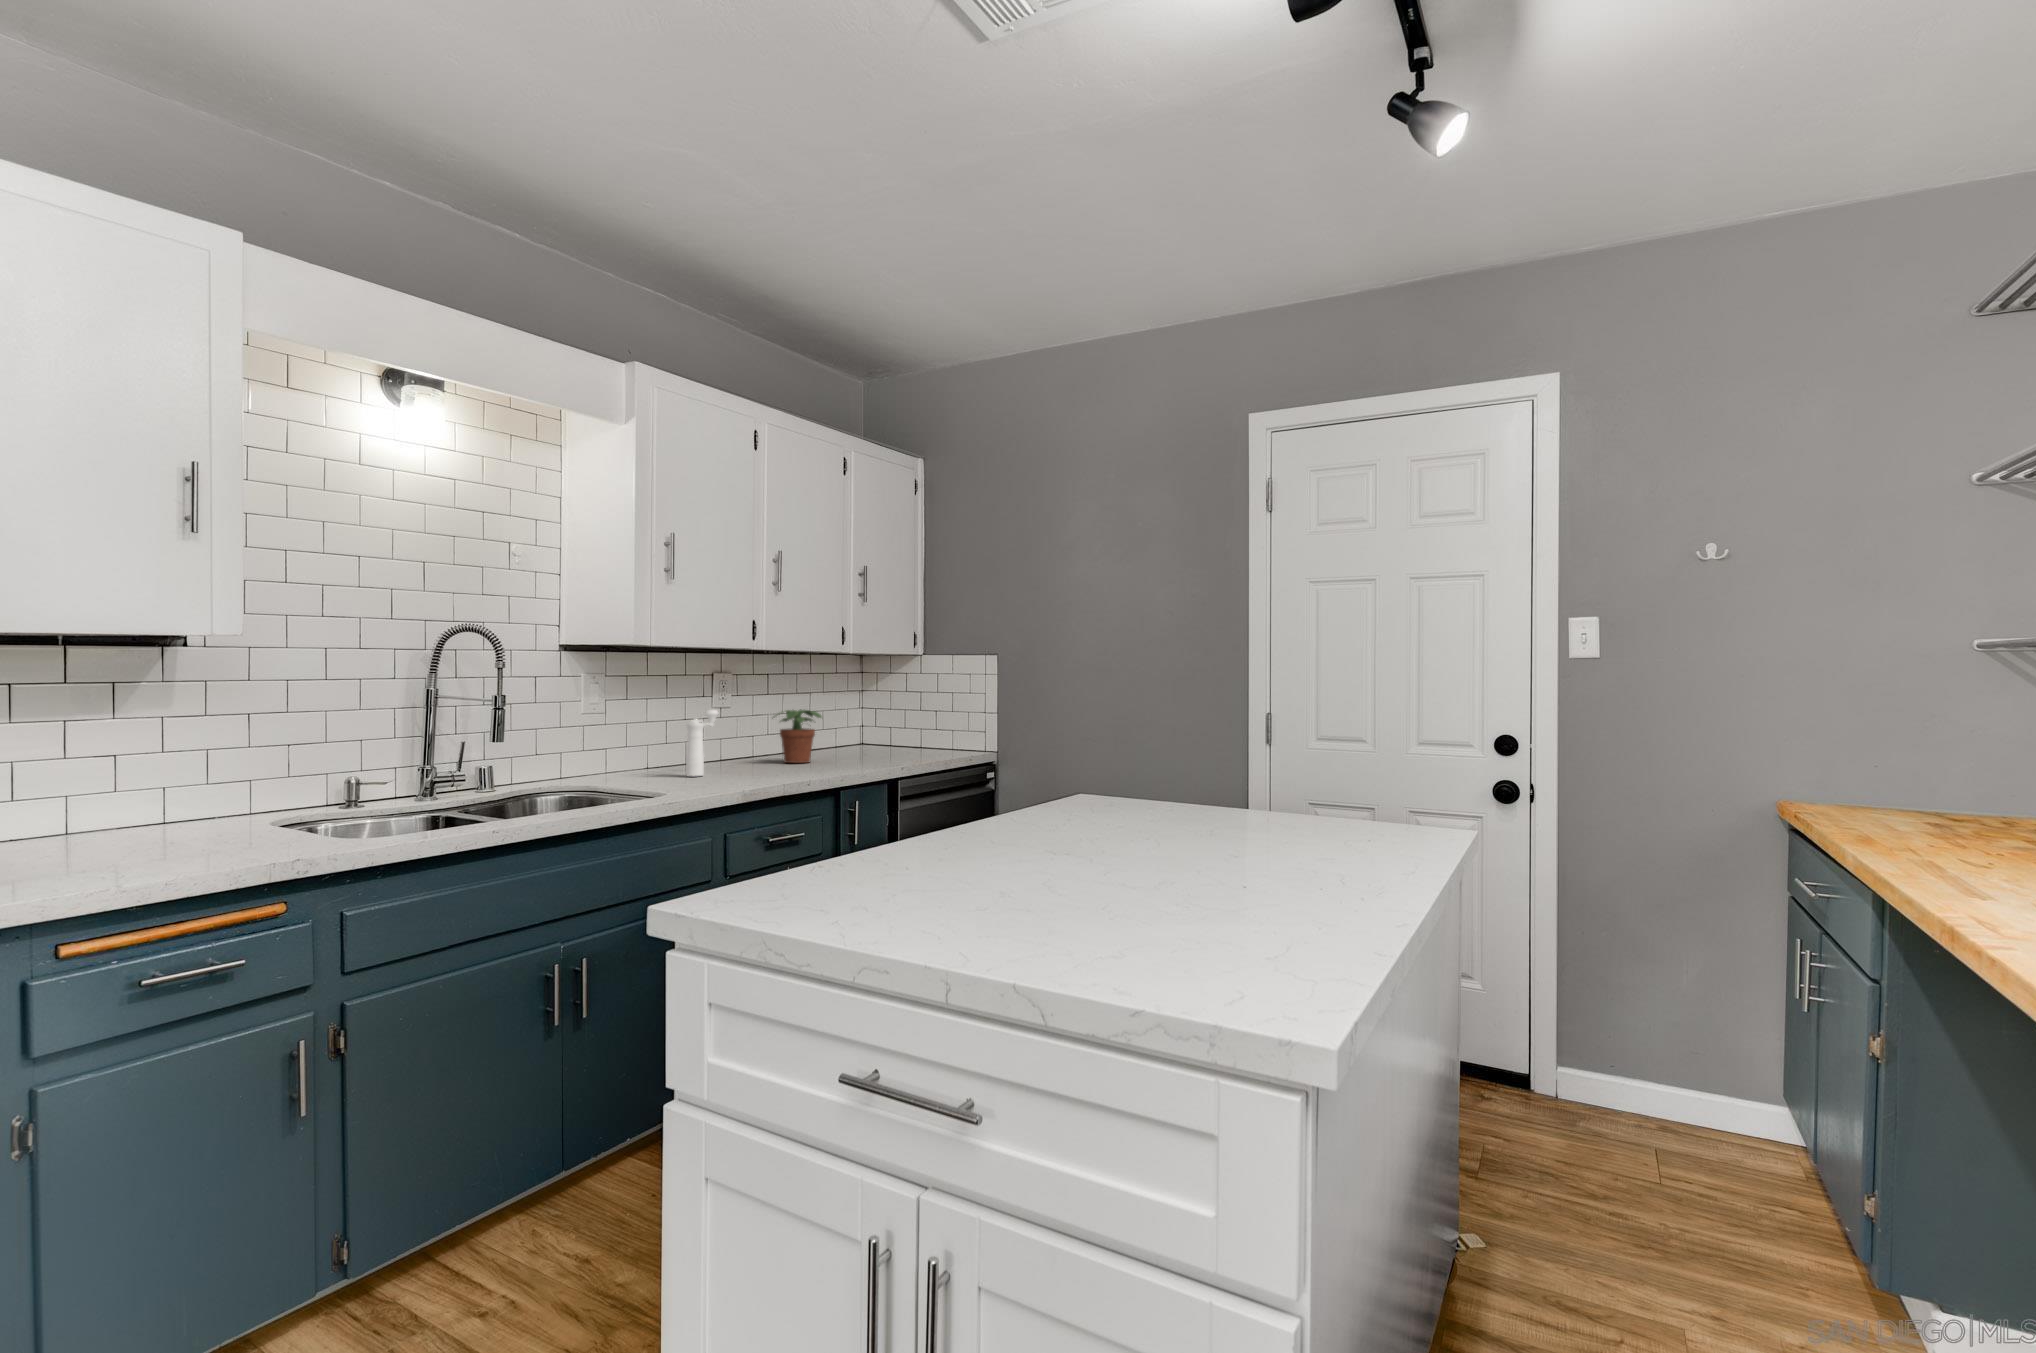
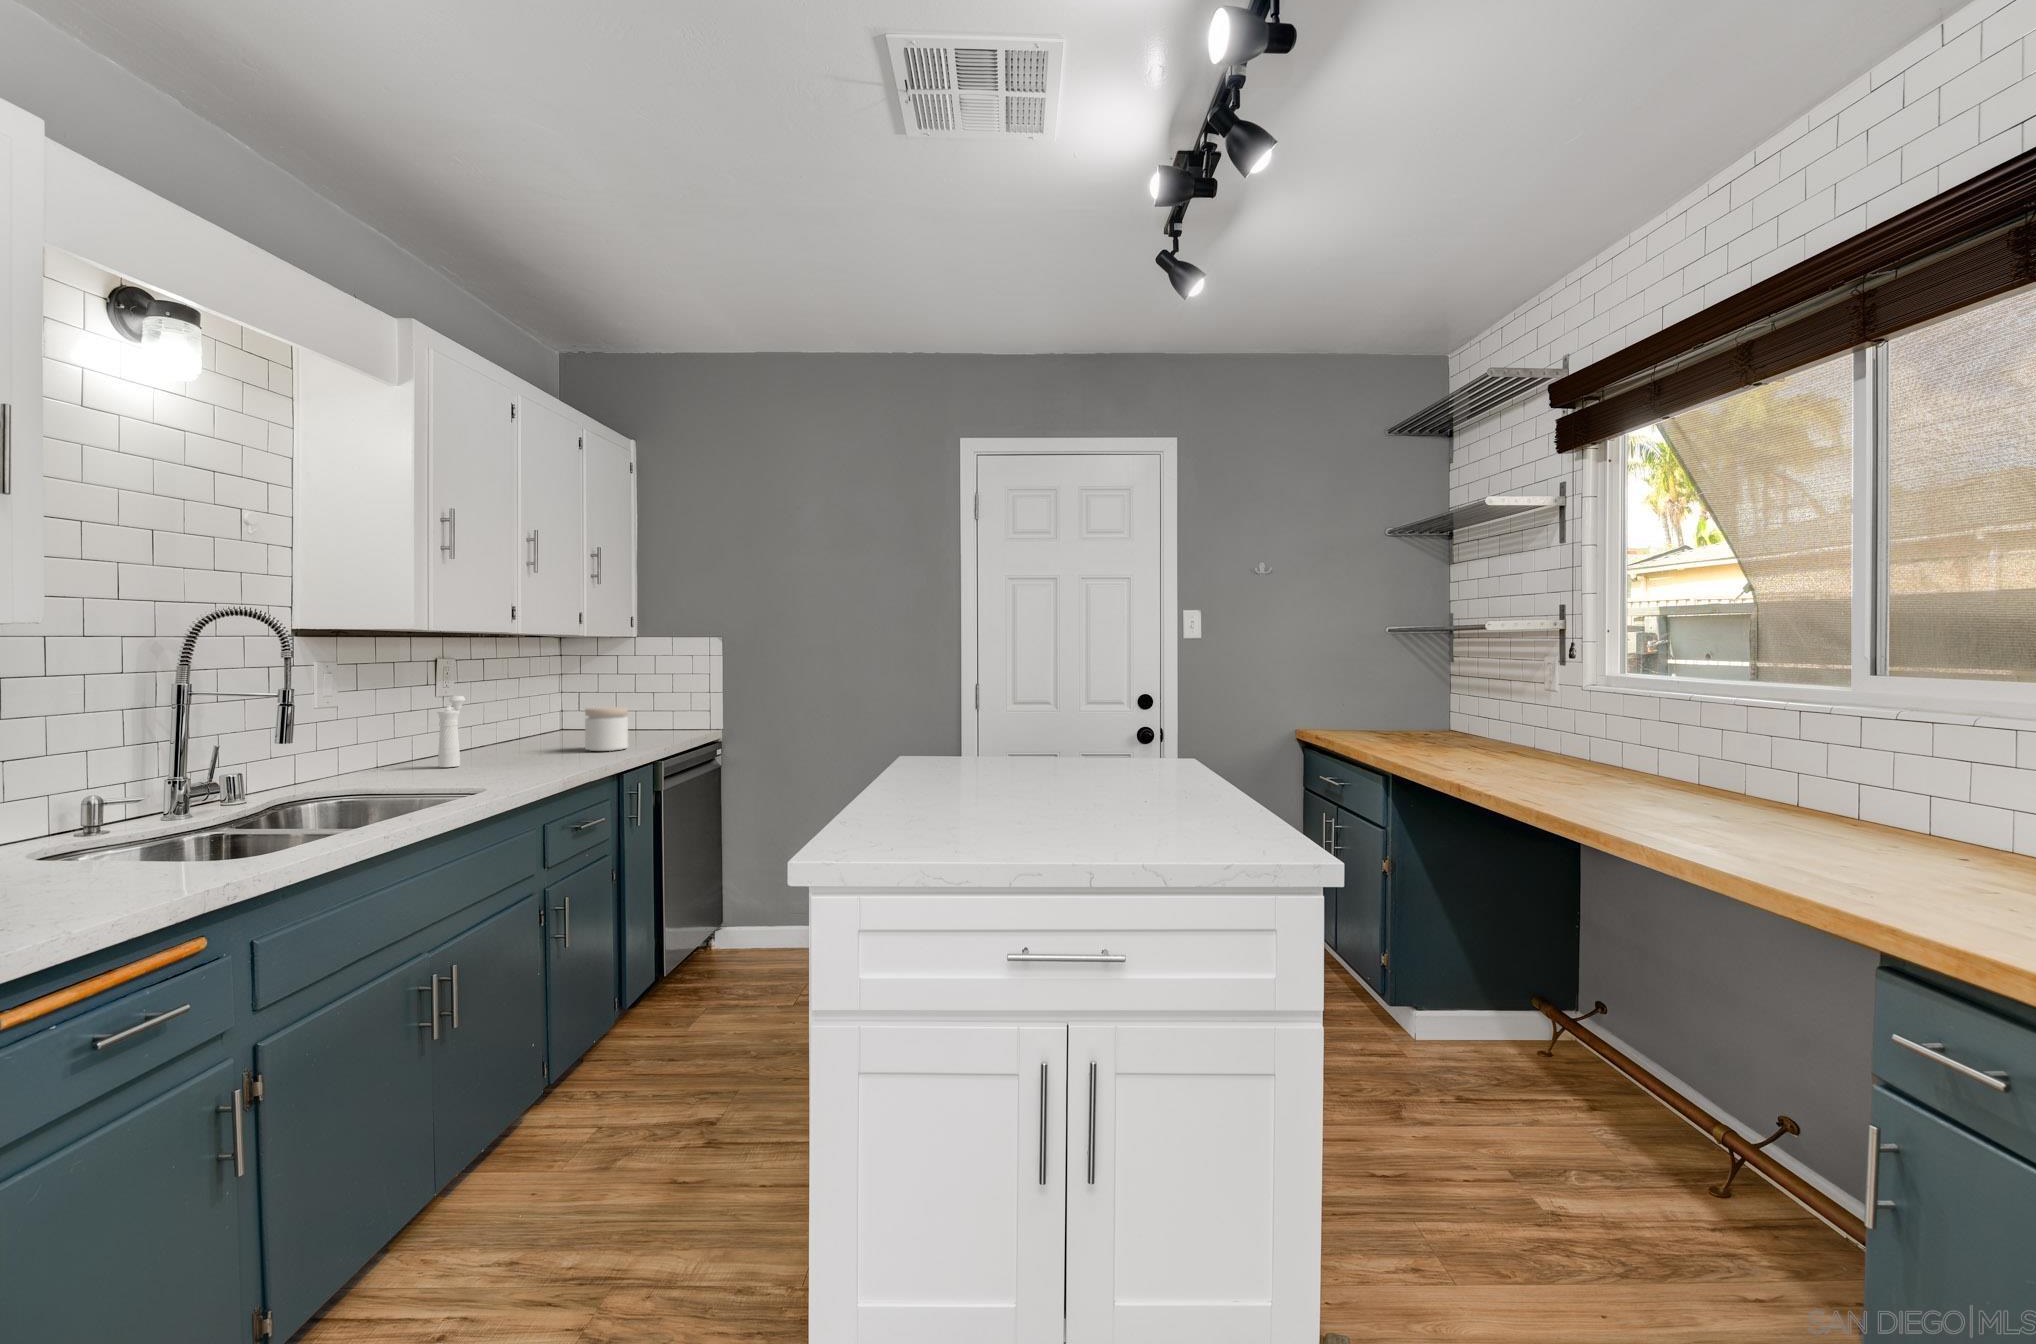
potted plant: present [779,709,822,763] -> none [505,693,561,748]
jar: none [825,725,866,770] -> present [585,707,628,751]

